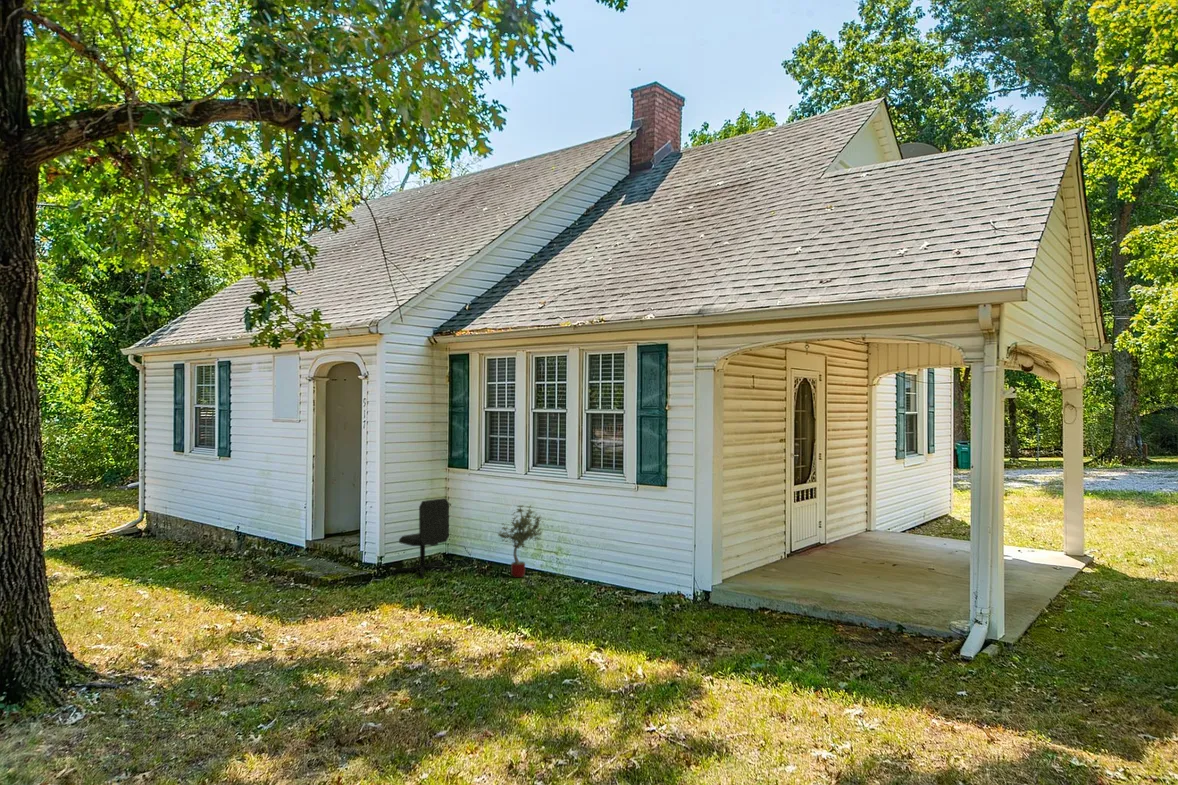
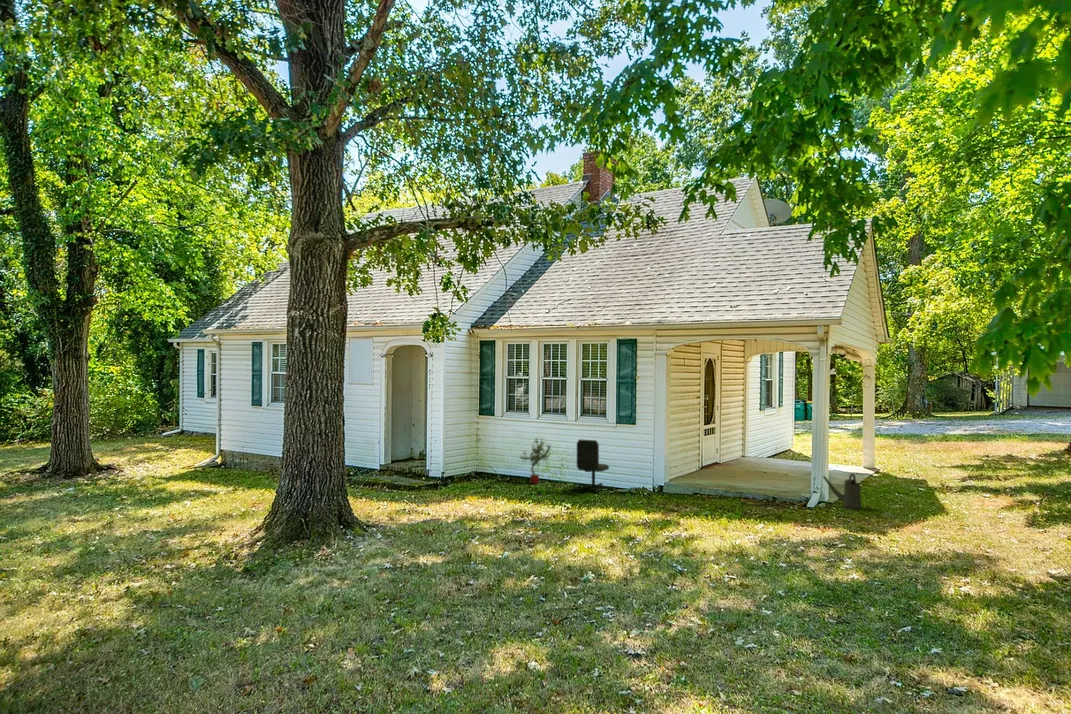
chair: present [392,498,452,578] -> present [575,440,615,494]
watering can: none [993,582,1080,652] -> present [824,474,867,510]

